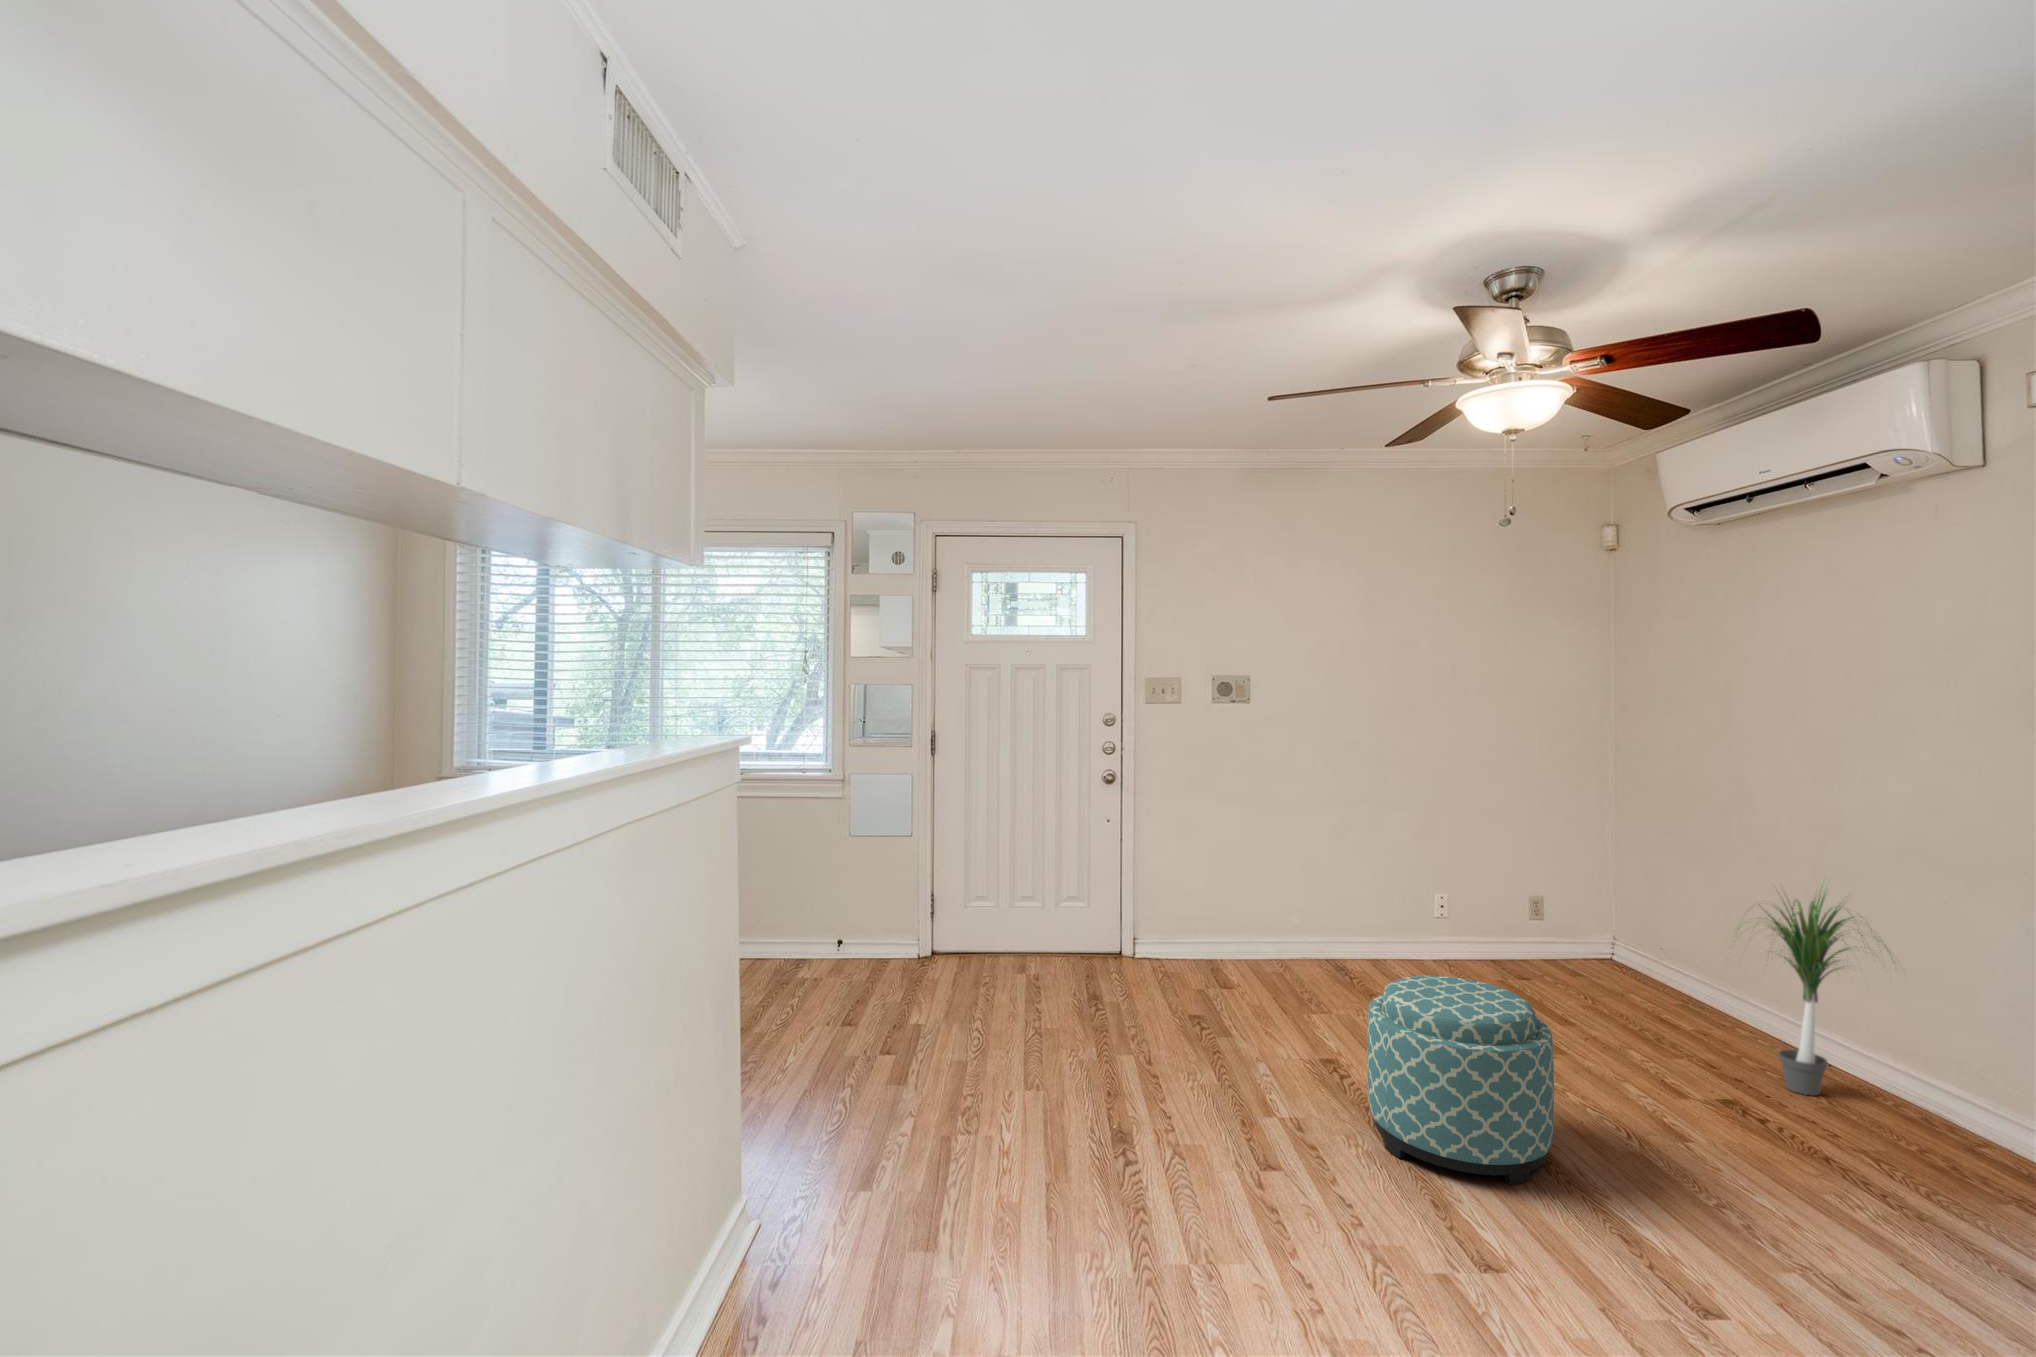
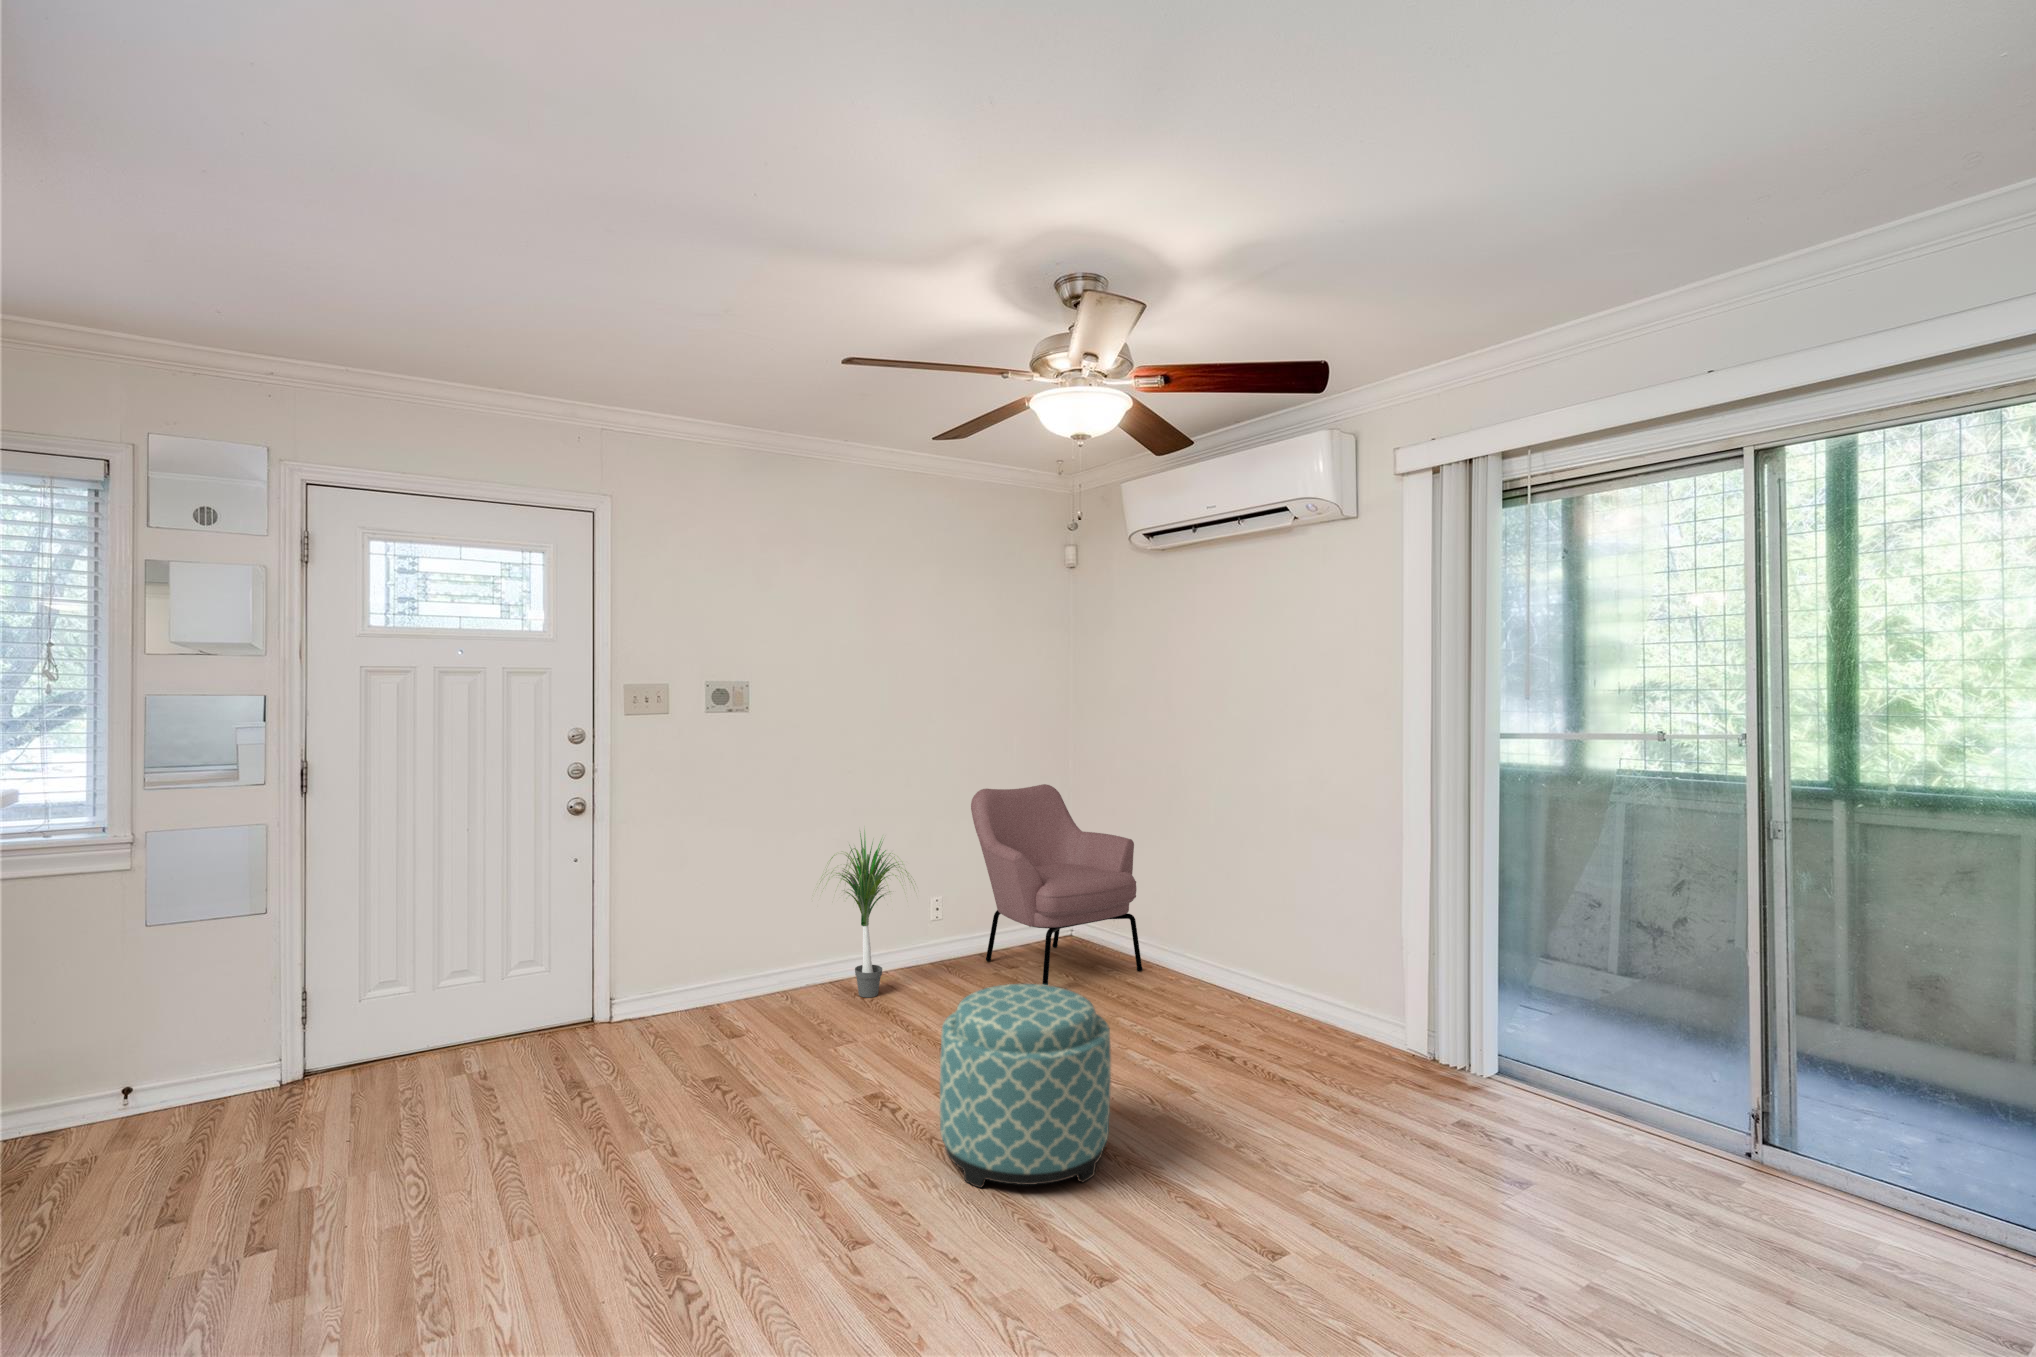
armchair: none [1468,793,1681,1009] -> present [971,784,1143,985]
potted plant: present [1738,886,1894,1095] -> present [819,830,912,998]

